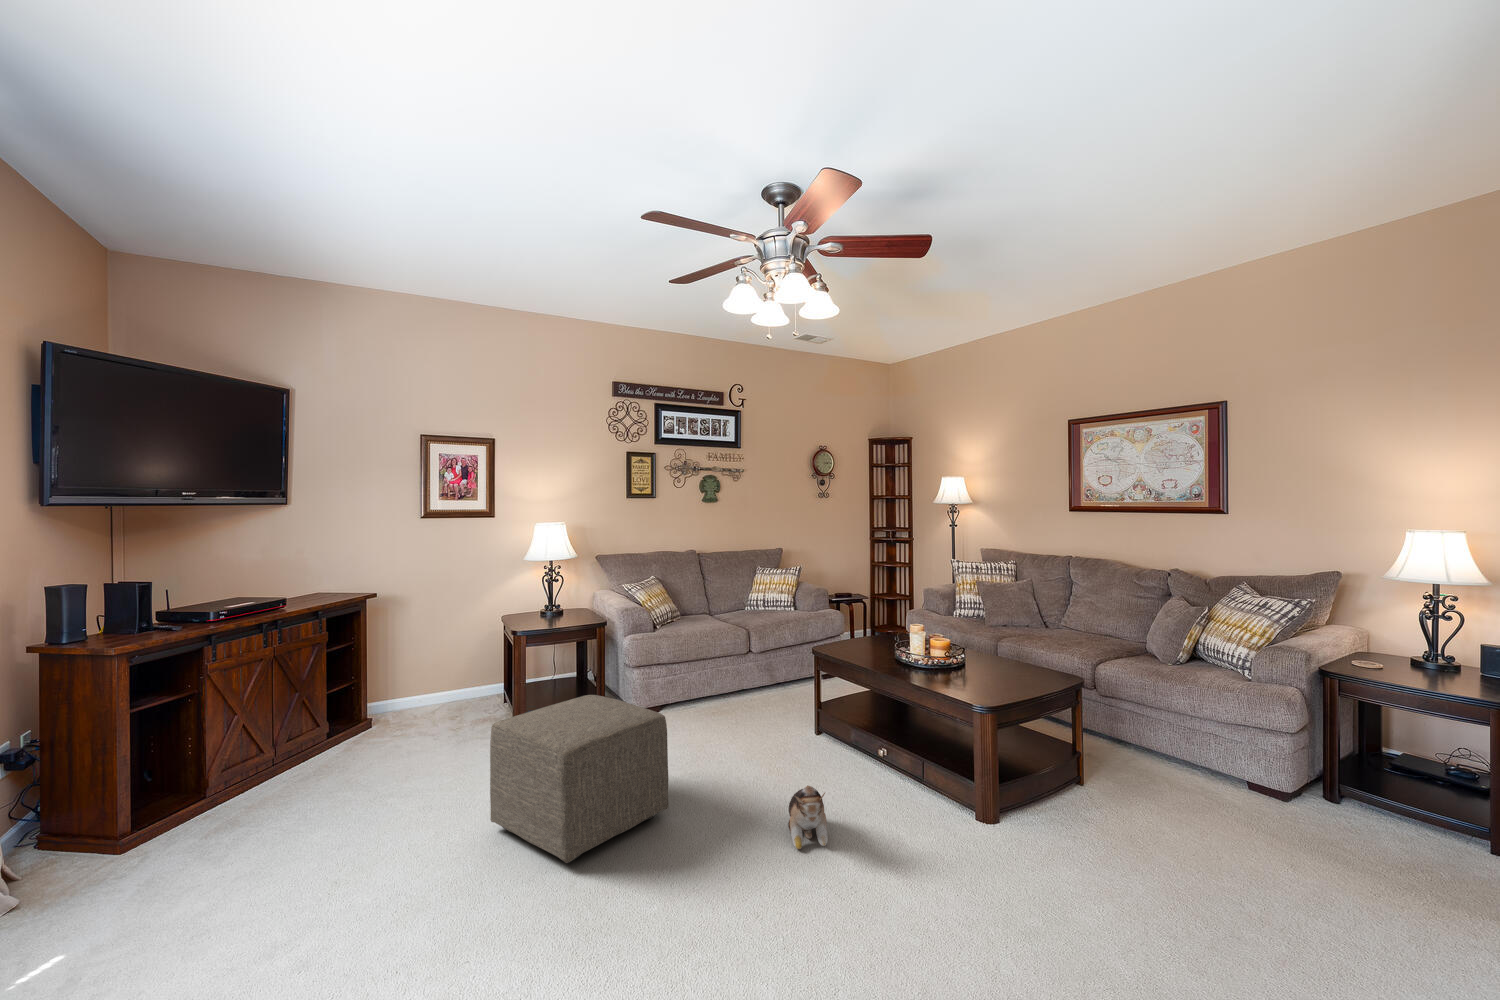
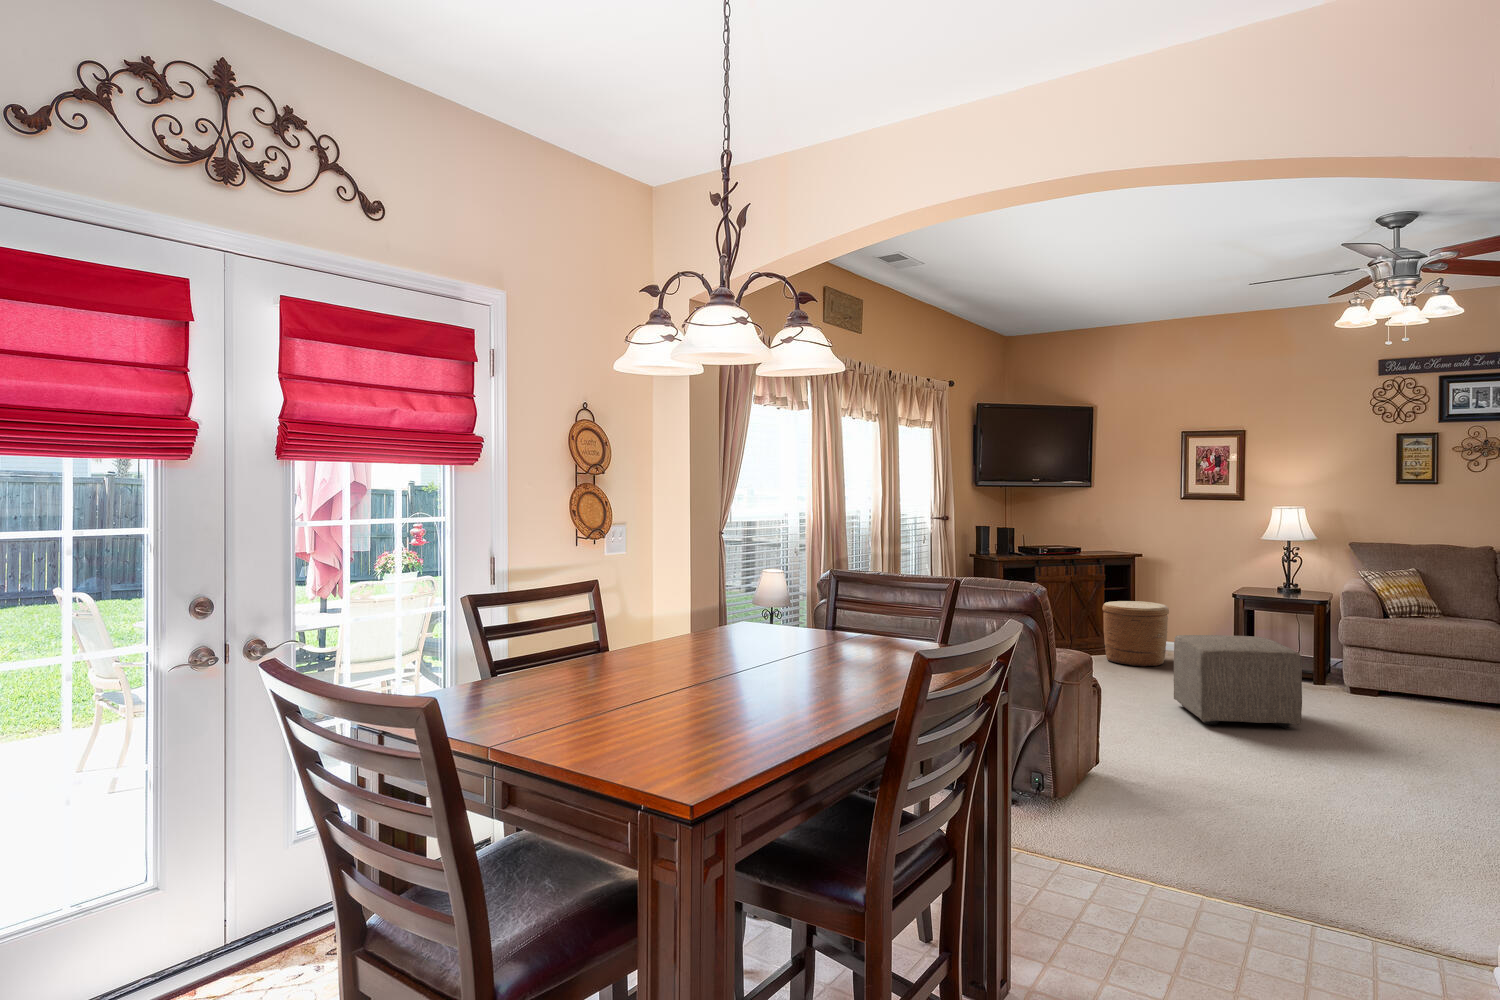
woven basket: none [328,658,426,760] -> present [1102,601,1169,667]
plush toy: present [788,785,828,850] -> none [1369,717,1427,770]

